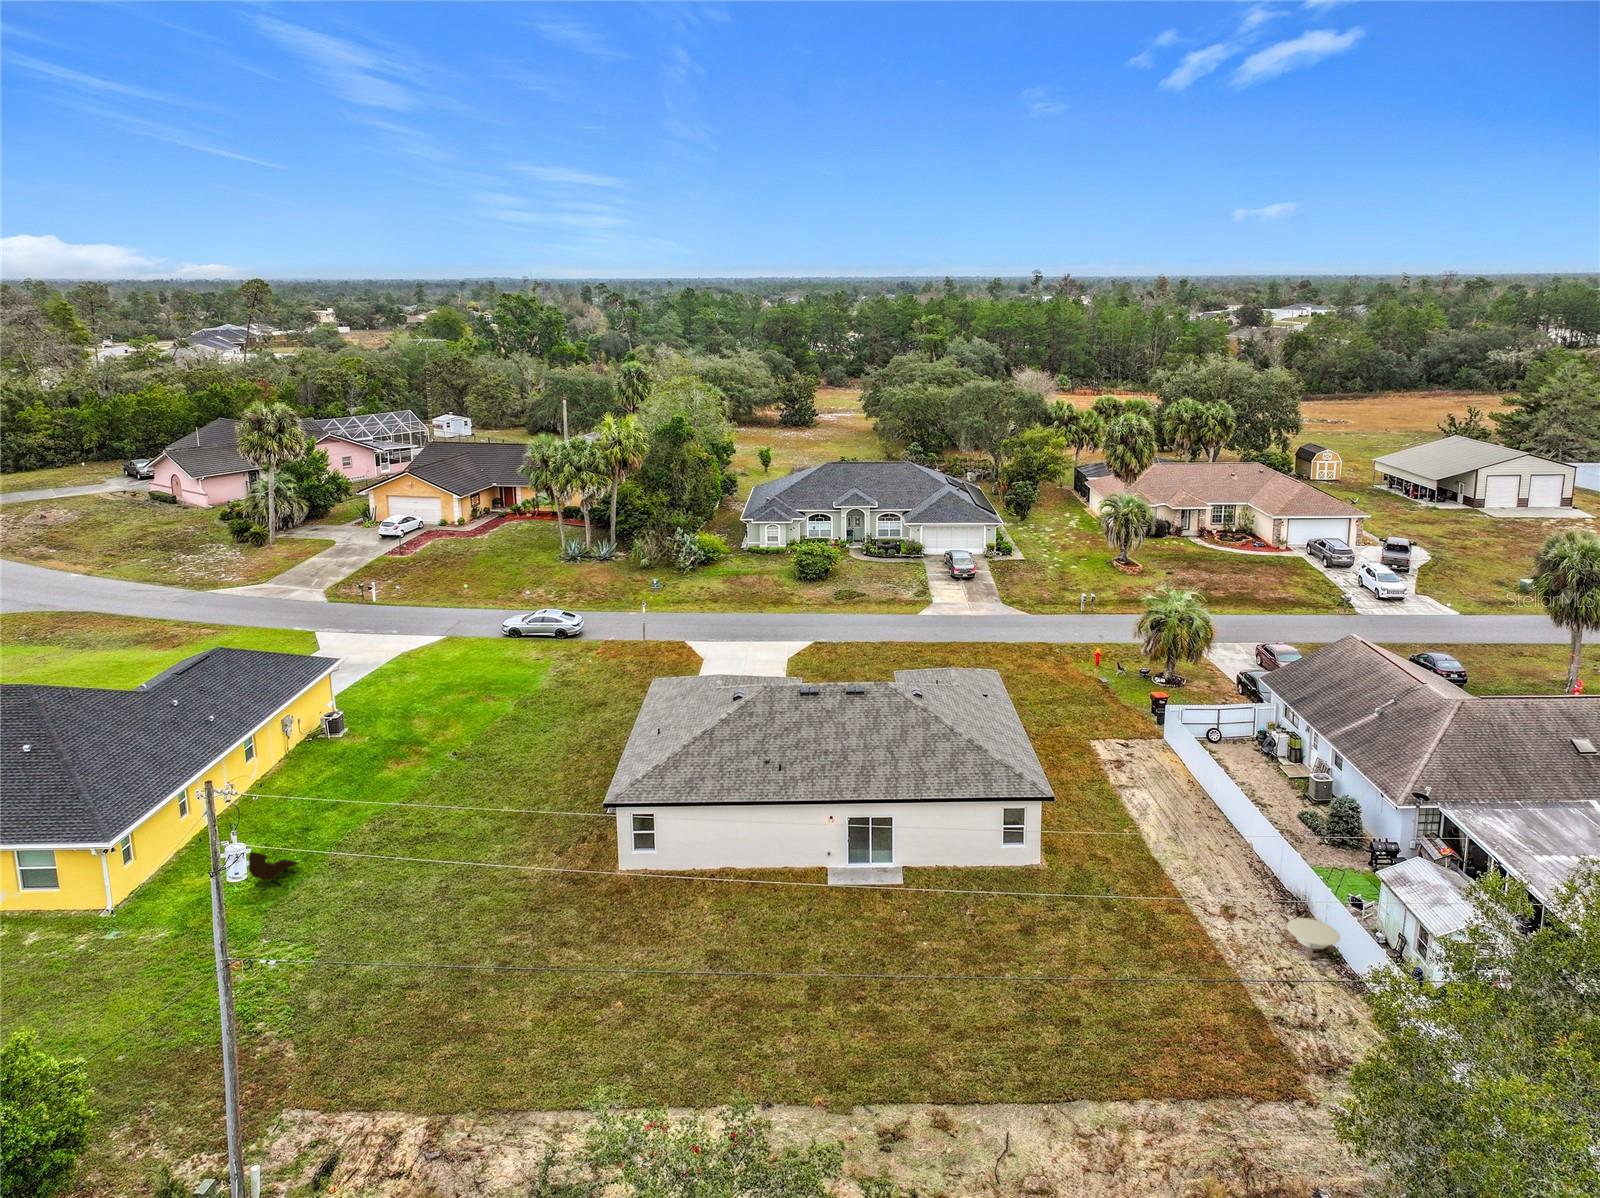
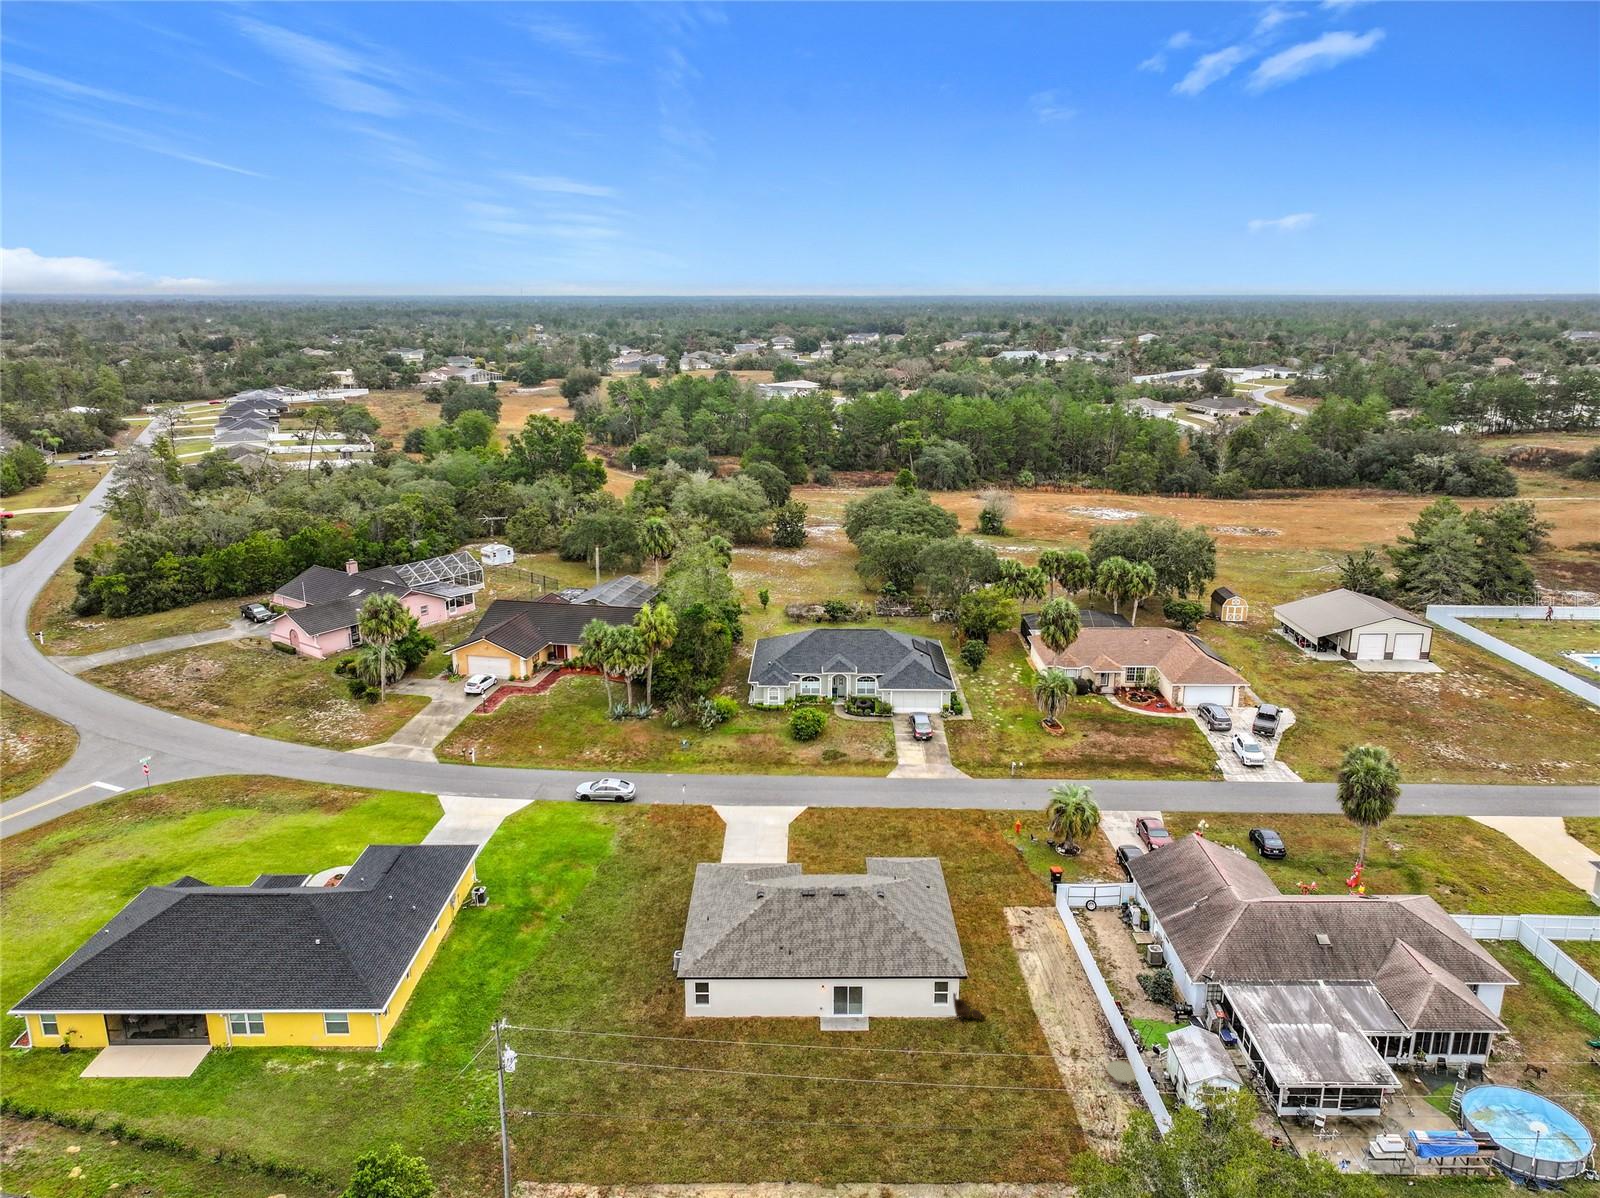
lounge chair: present [249,852,298,889] -> present [953,993,982,1019]

